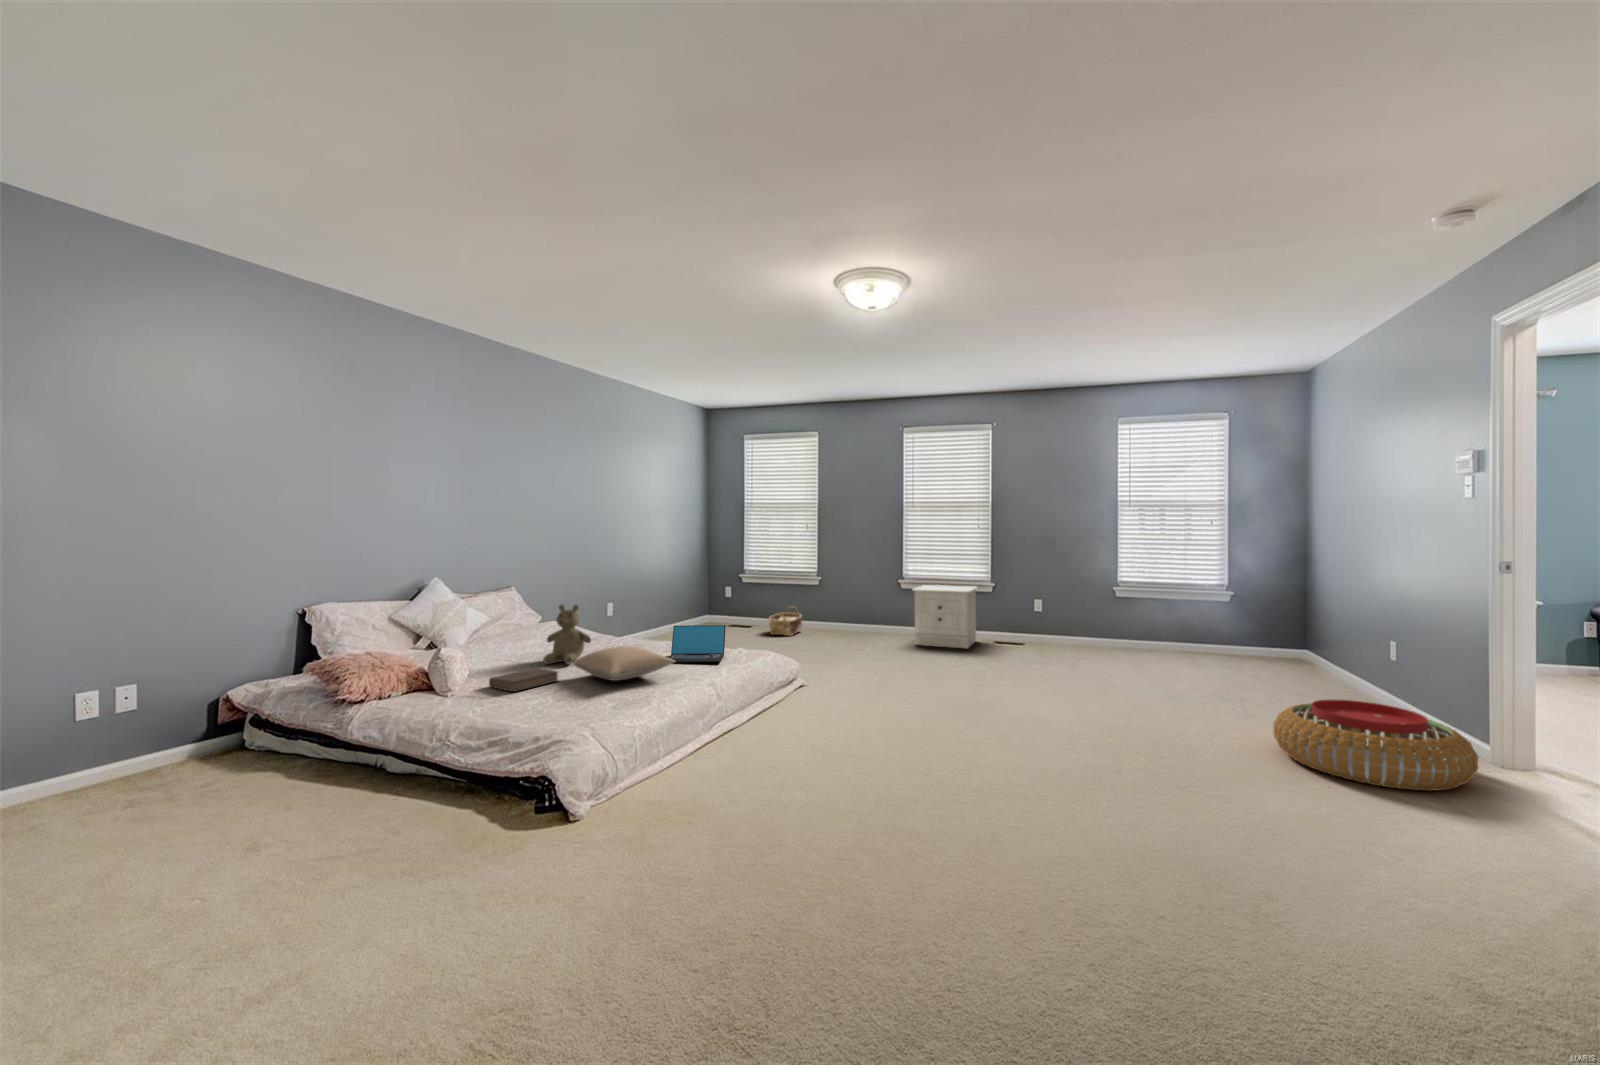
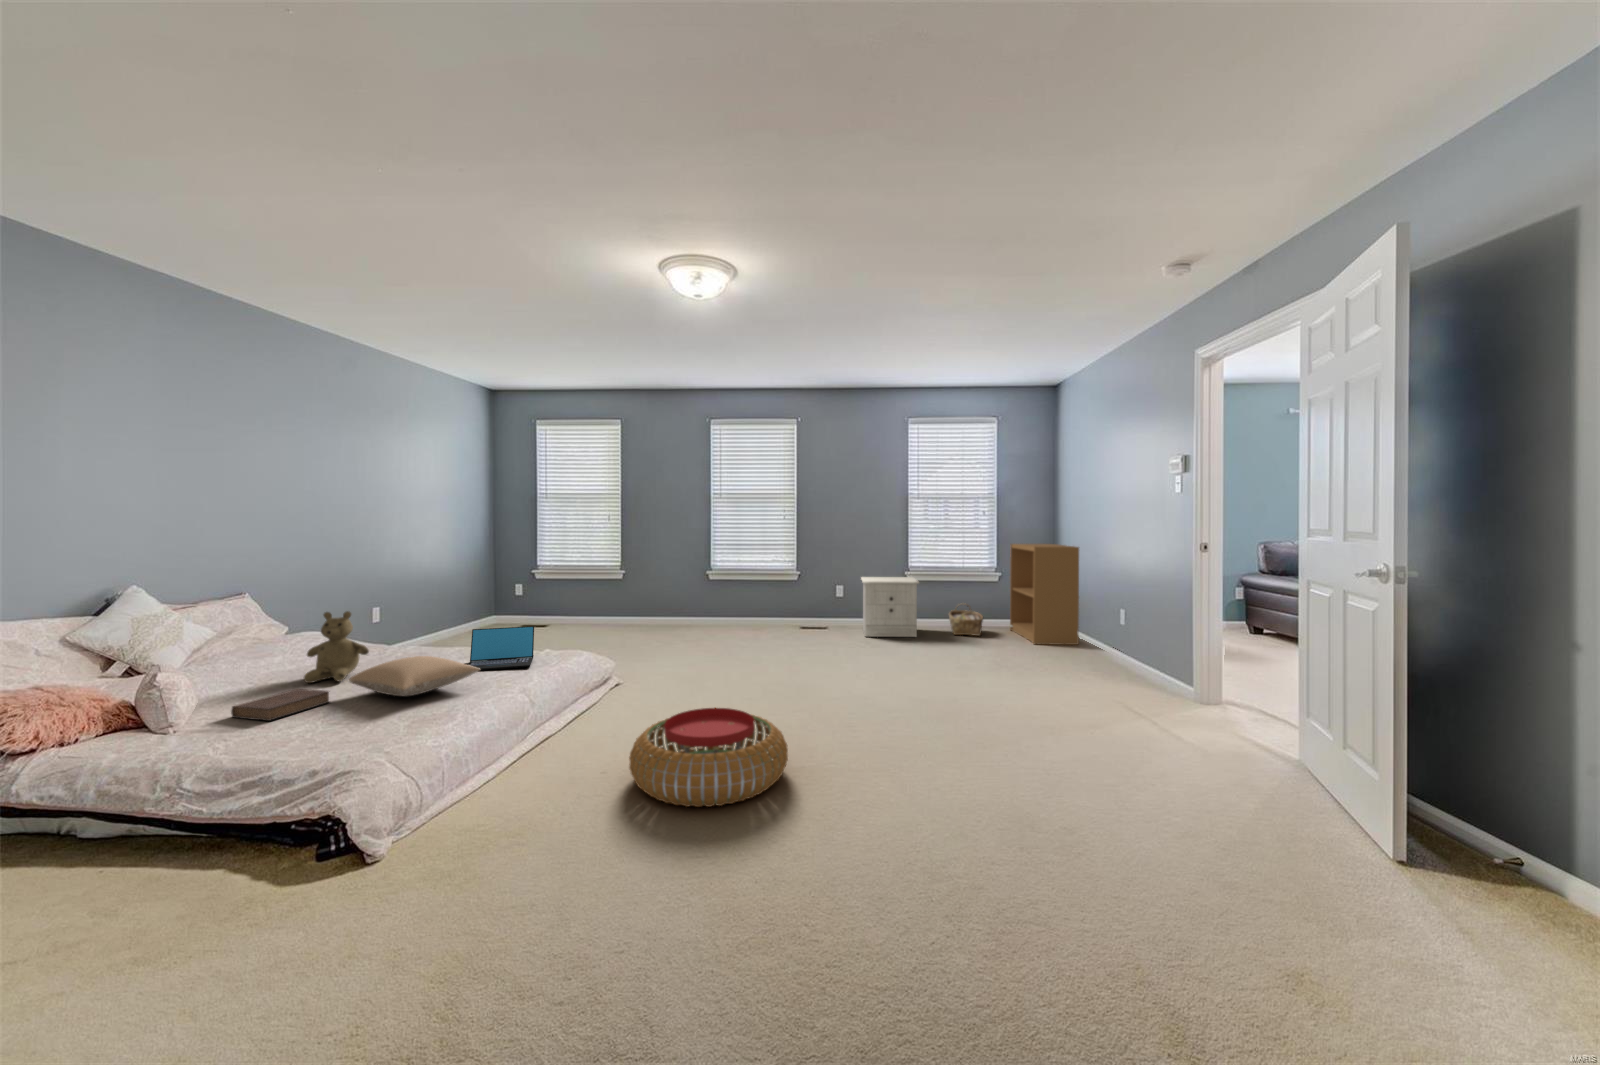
bookshelf: none [1264,553,1367,681] -> present [1010,544,1079,645]
nightstand: present [913,585,977,648] -> present [861,577,919,637]
woven basket: present [769,607,802,636] -> present [949,604,983,636]
pouf: present [1273,700,1478,791] -> present [629,708,788,807]

